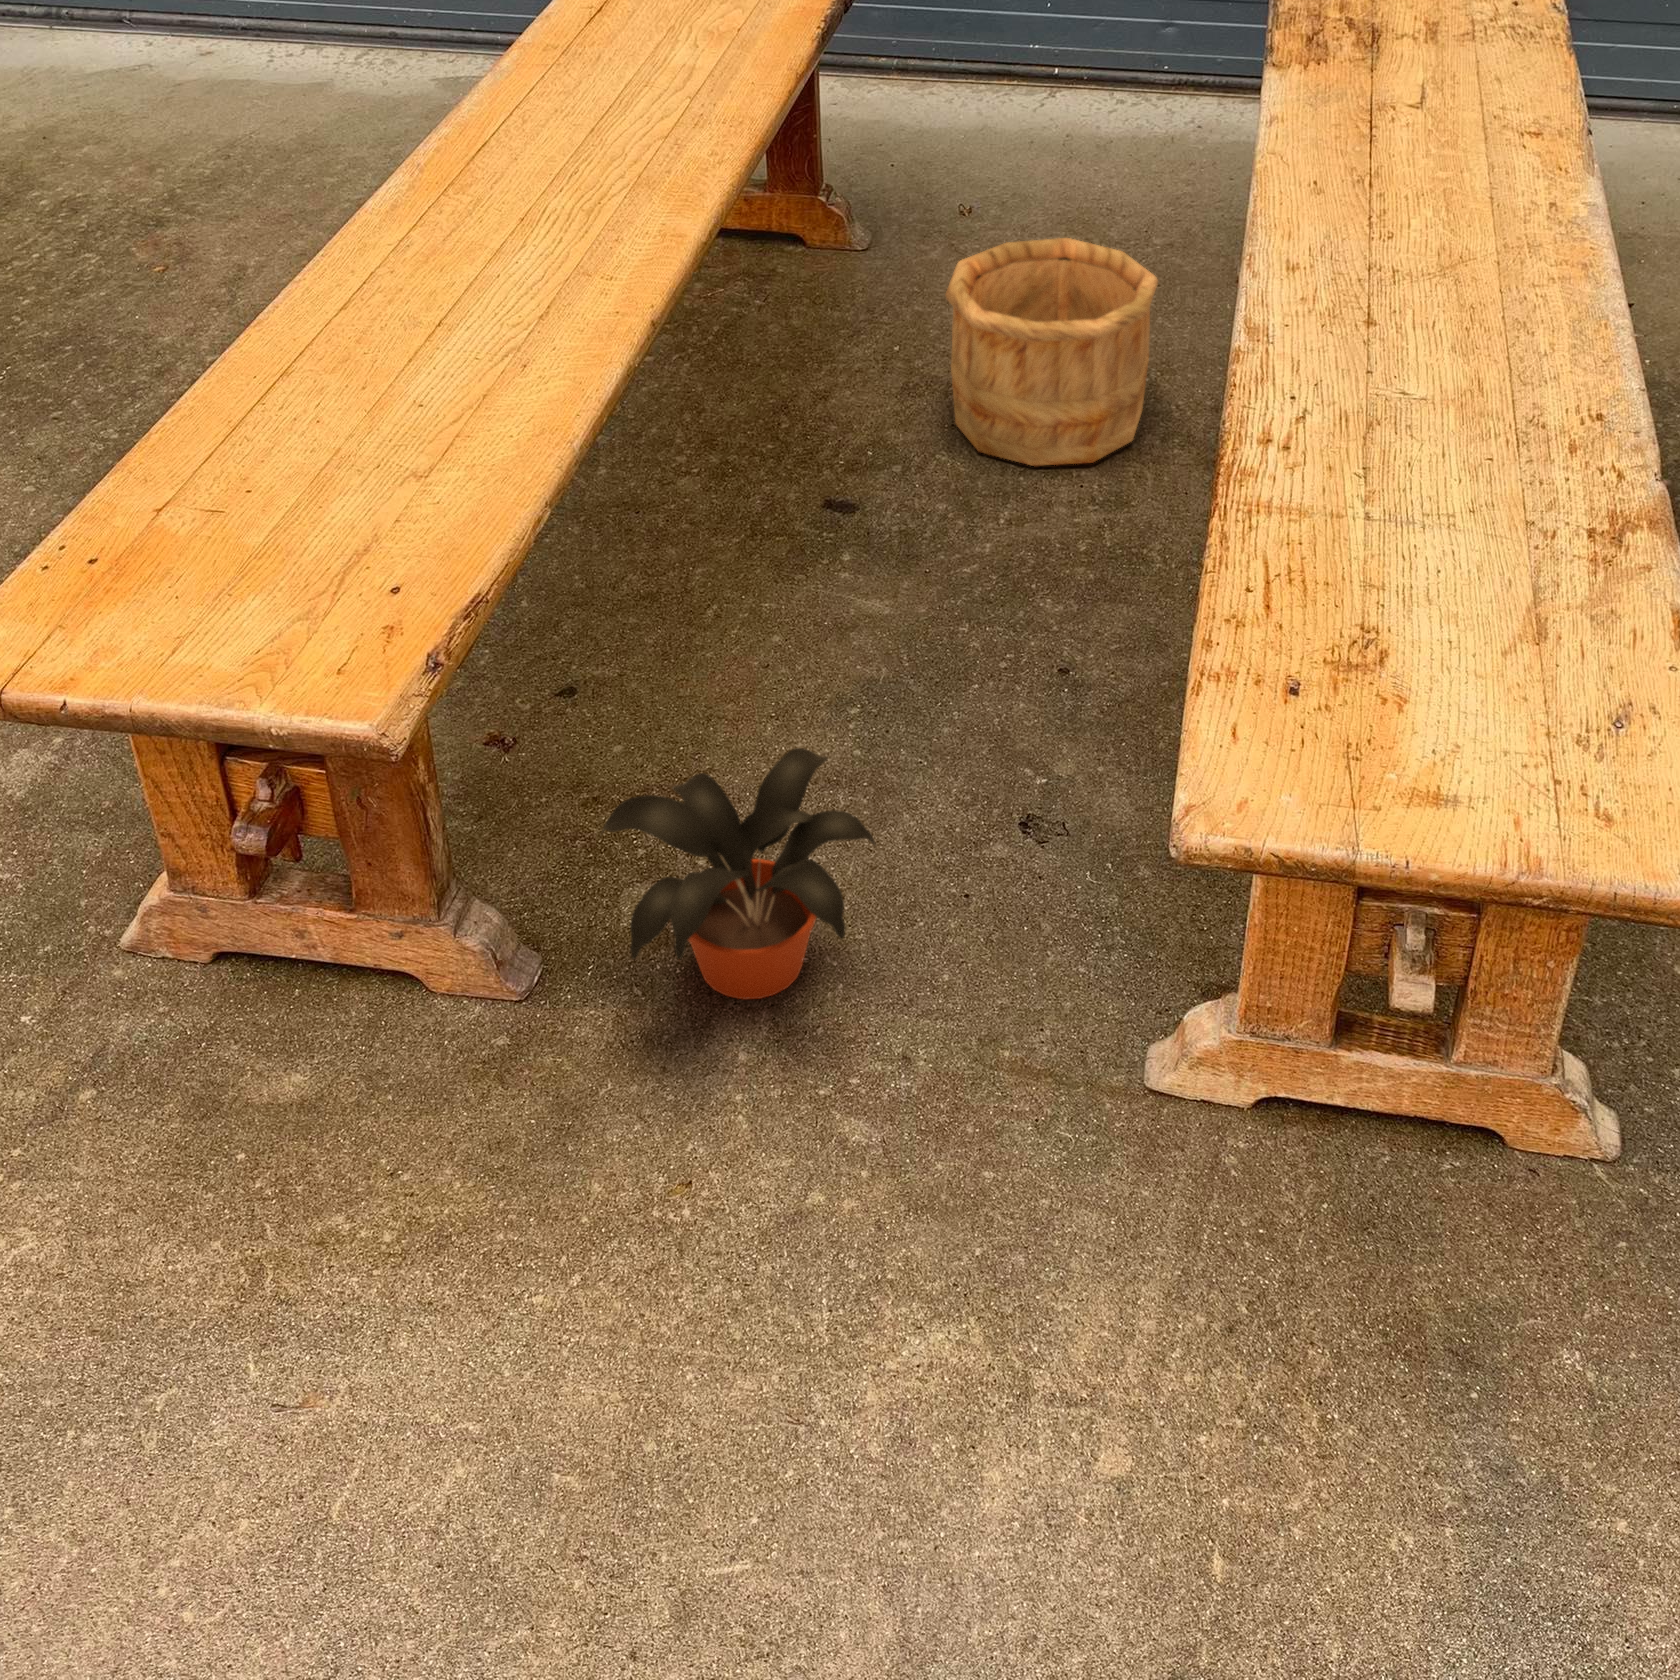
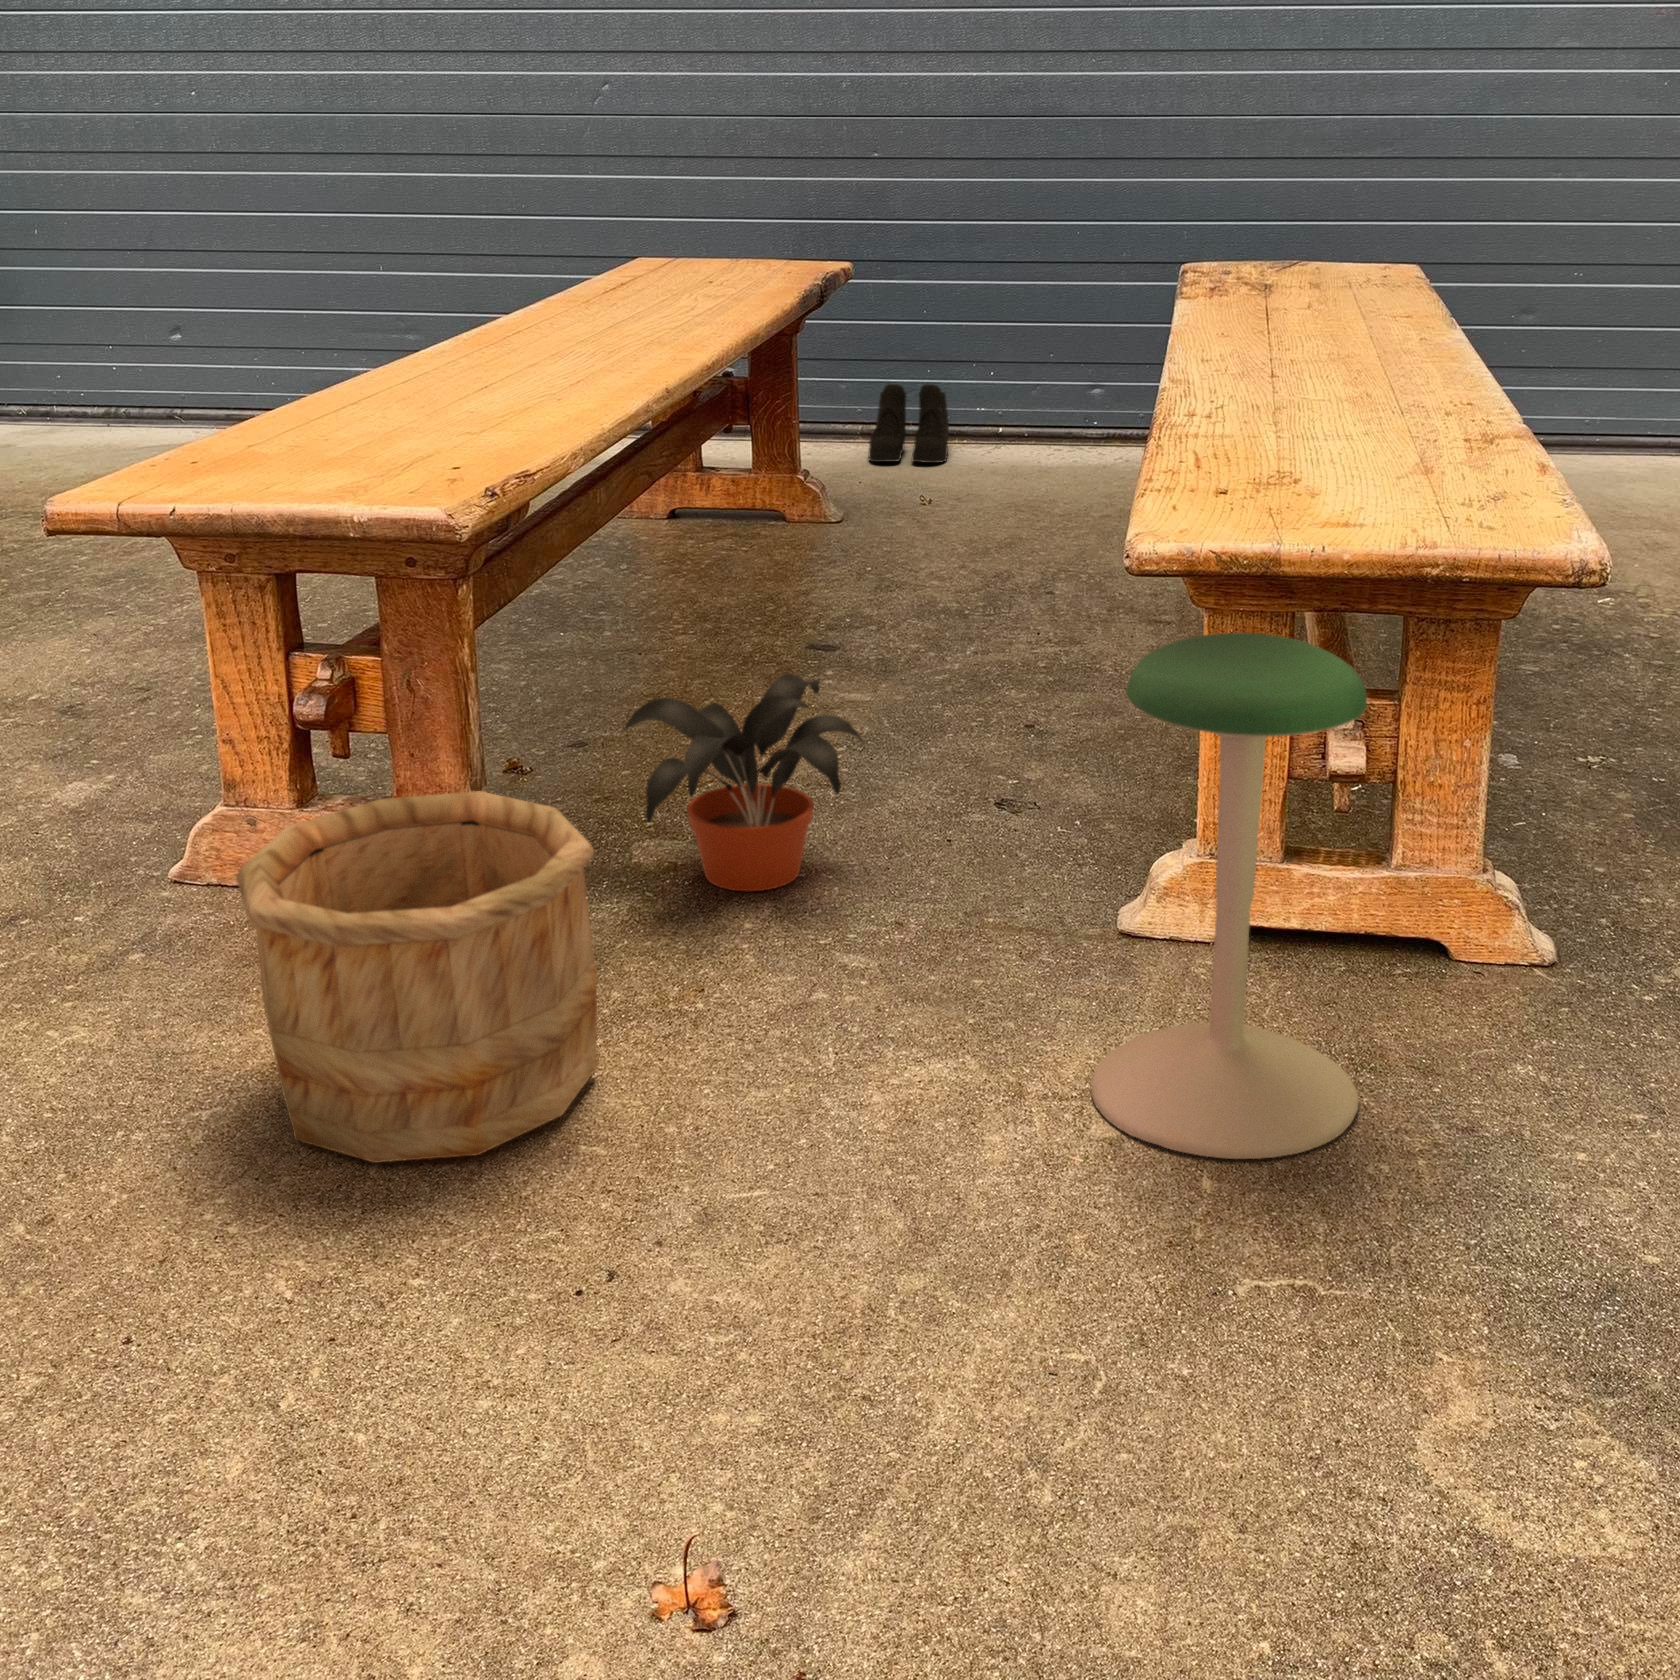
boots: none [907,27,1001,131] -> present [869,384,949,463]
wooden bucket: present [946,238,1158,466] -> present [236,791,598,1163]
stool: none [1100,981,1438,1529] -> present [1091,633,1367,1159]

